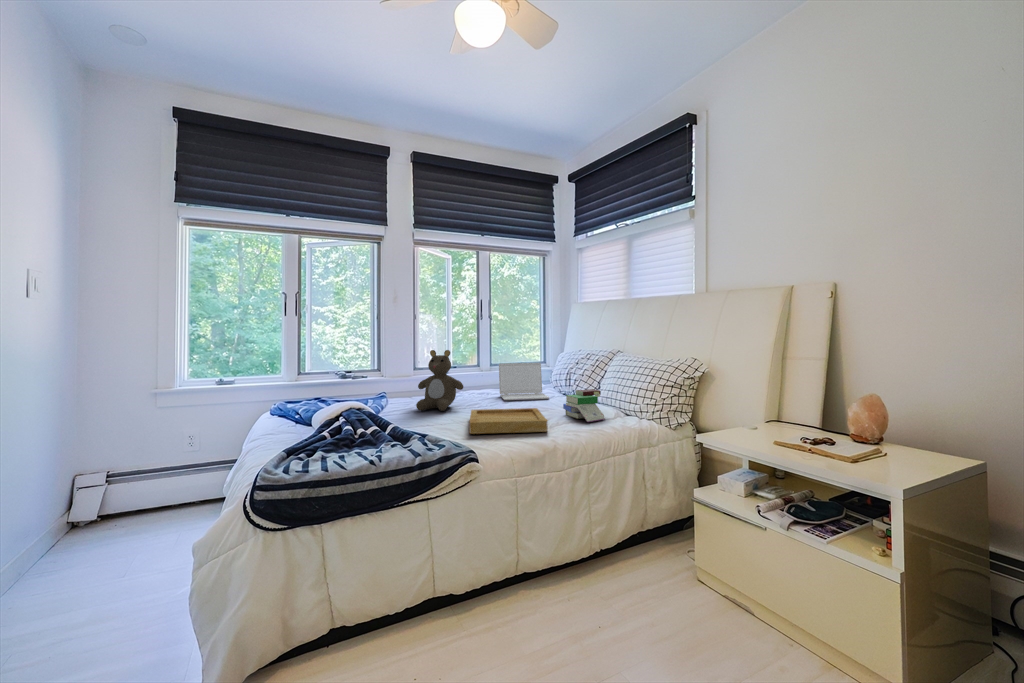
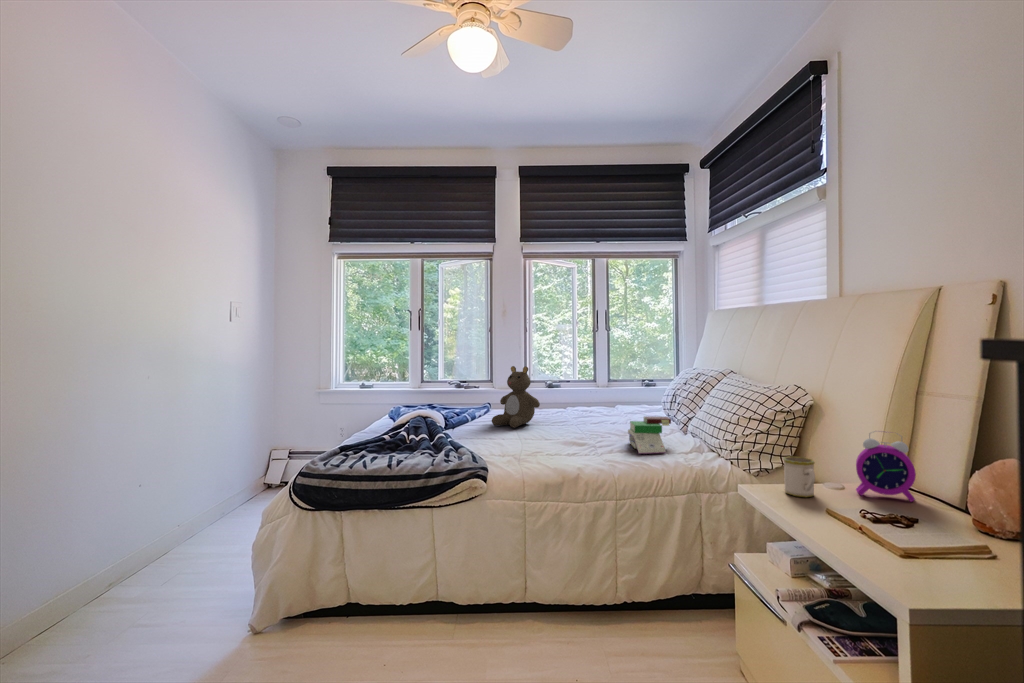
laptop: present [499,363,549,400] -> none [588,382,642,424]
alarm clock: none [767,386,808,434] -> present [856,434,916,501]
tray: present [469,408,548,434] -> none [504,429,598,459]
mug: none [728,410,758,440] -> present [783,456,815,497]

